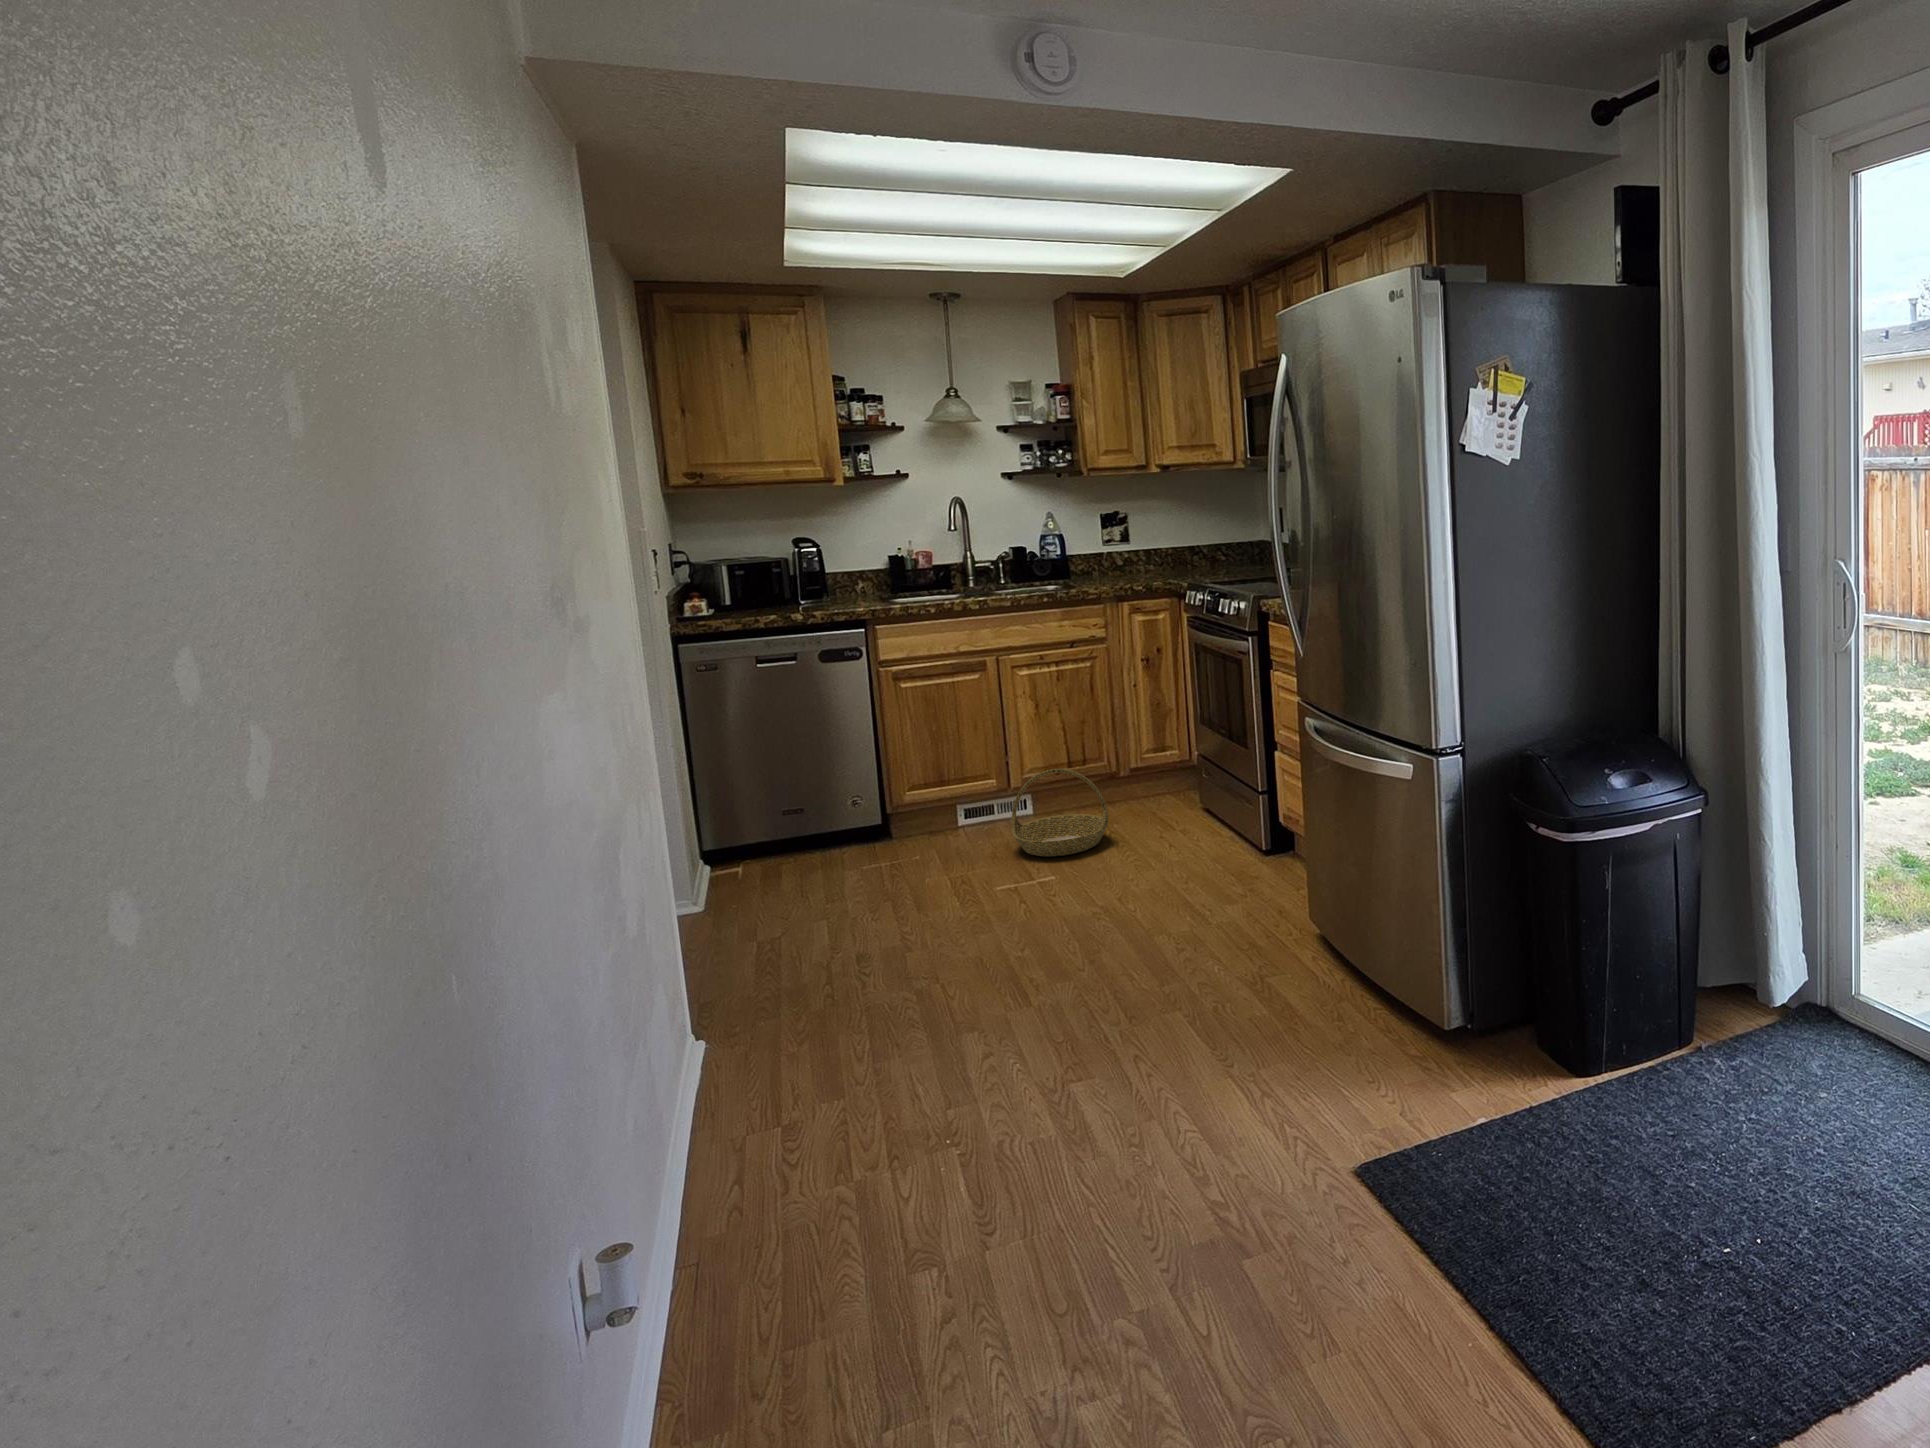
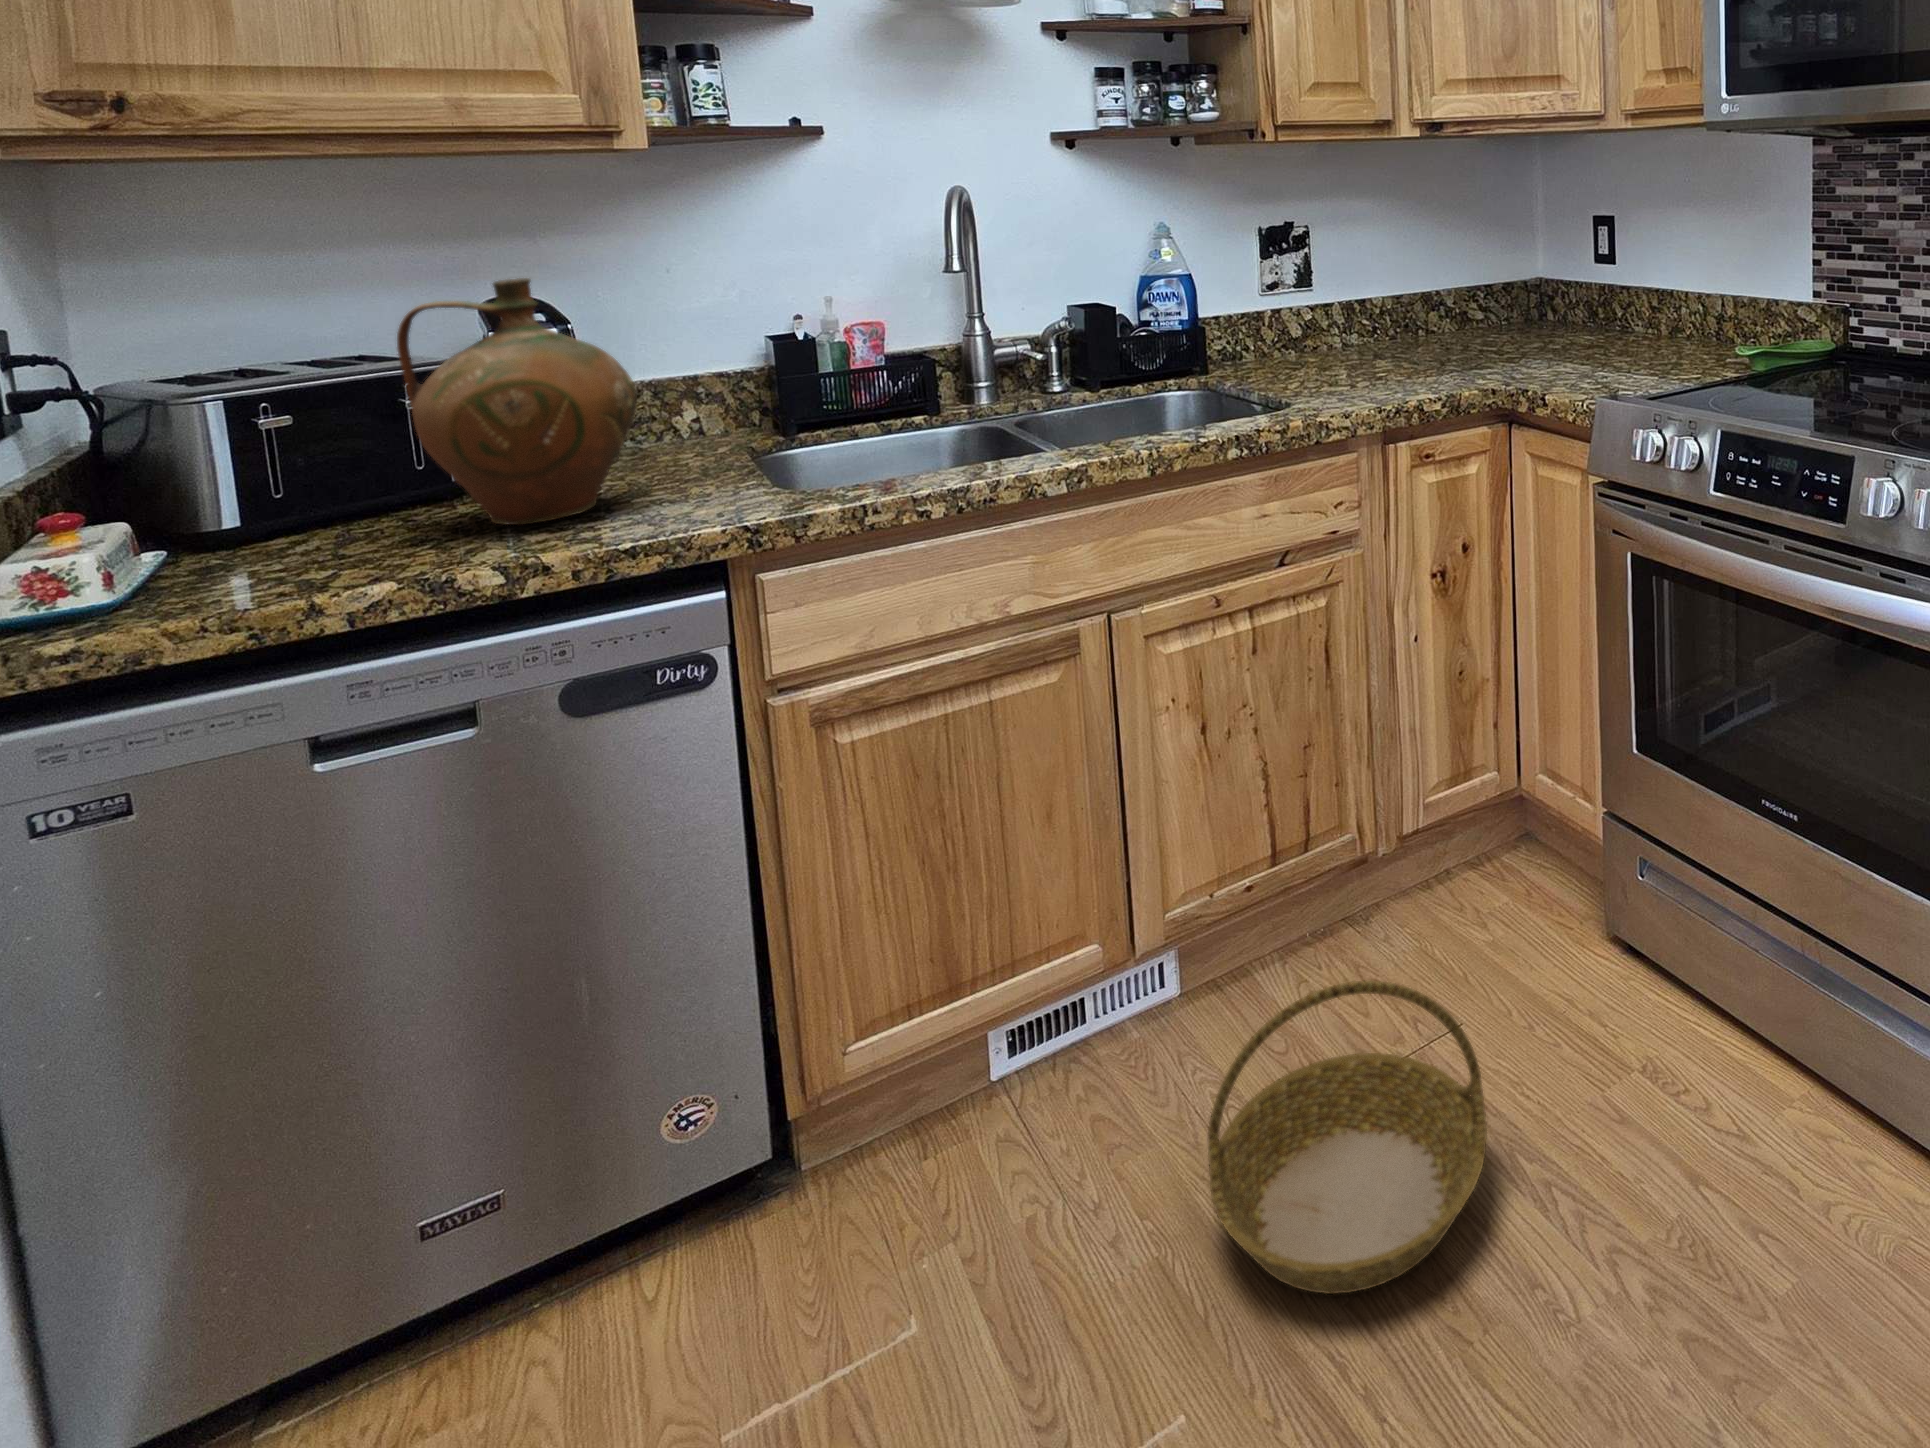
ceramic jug: none [774,530,841,609] -> present [397,278,637,525]

